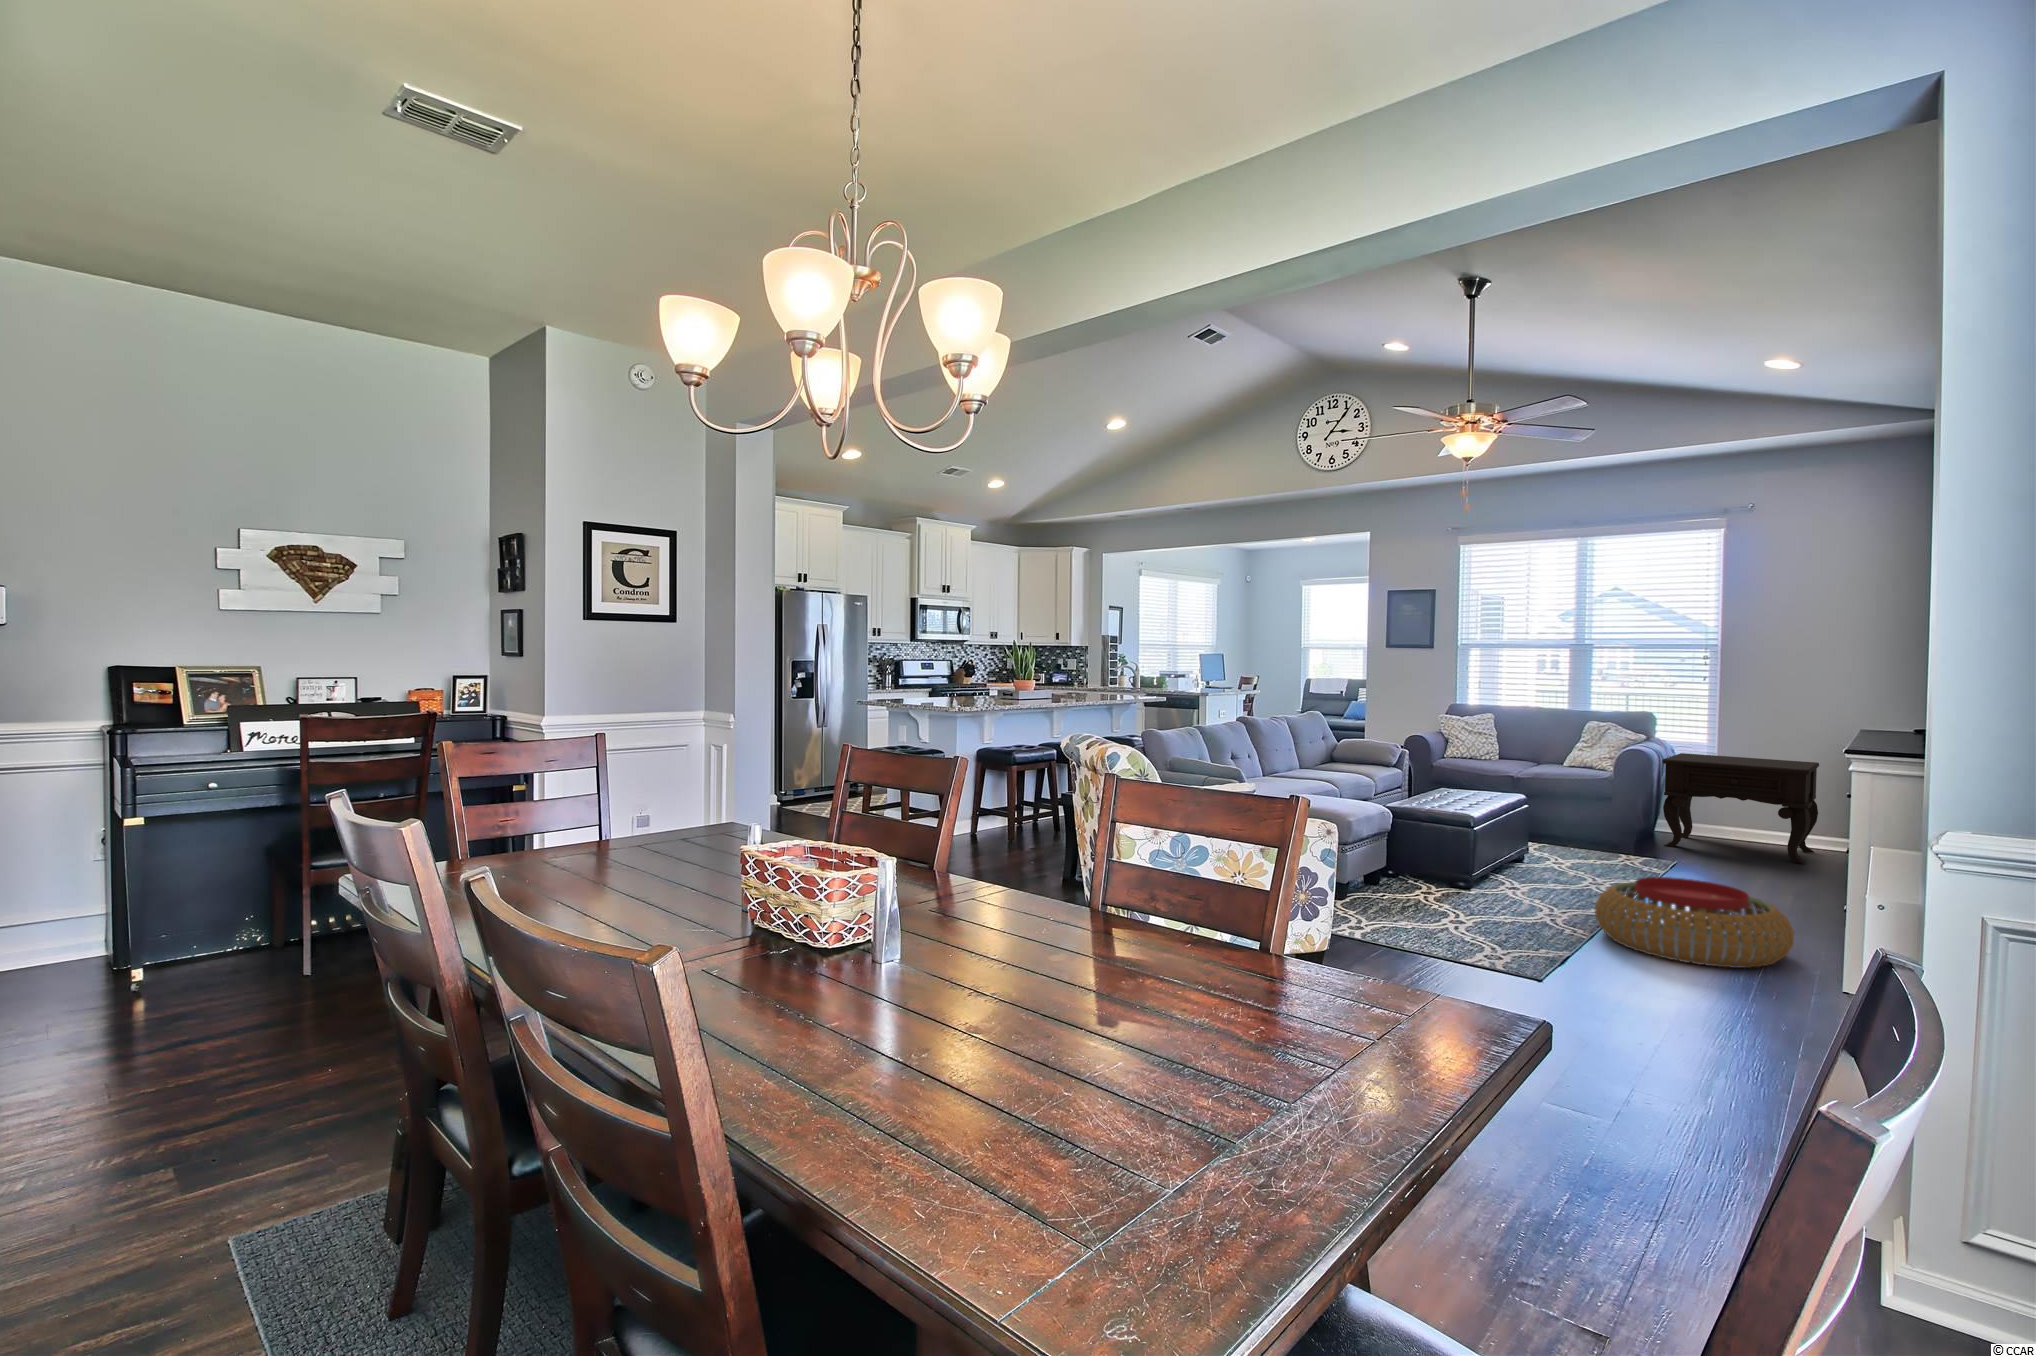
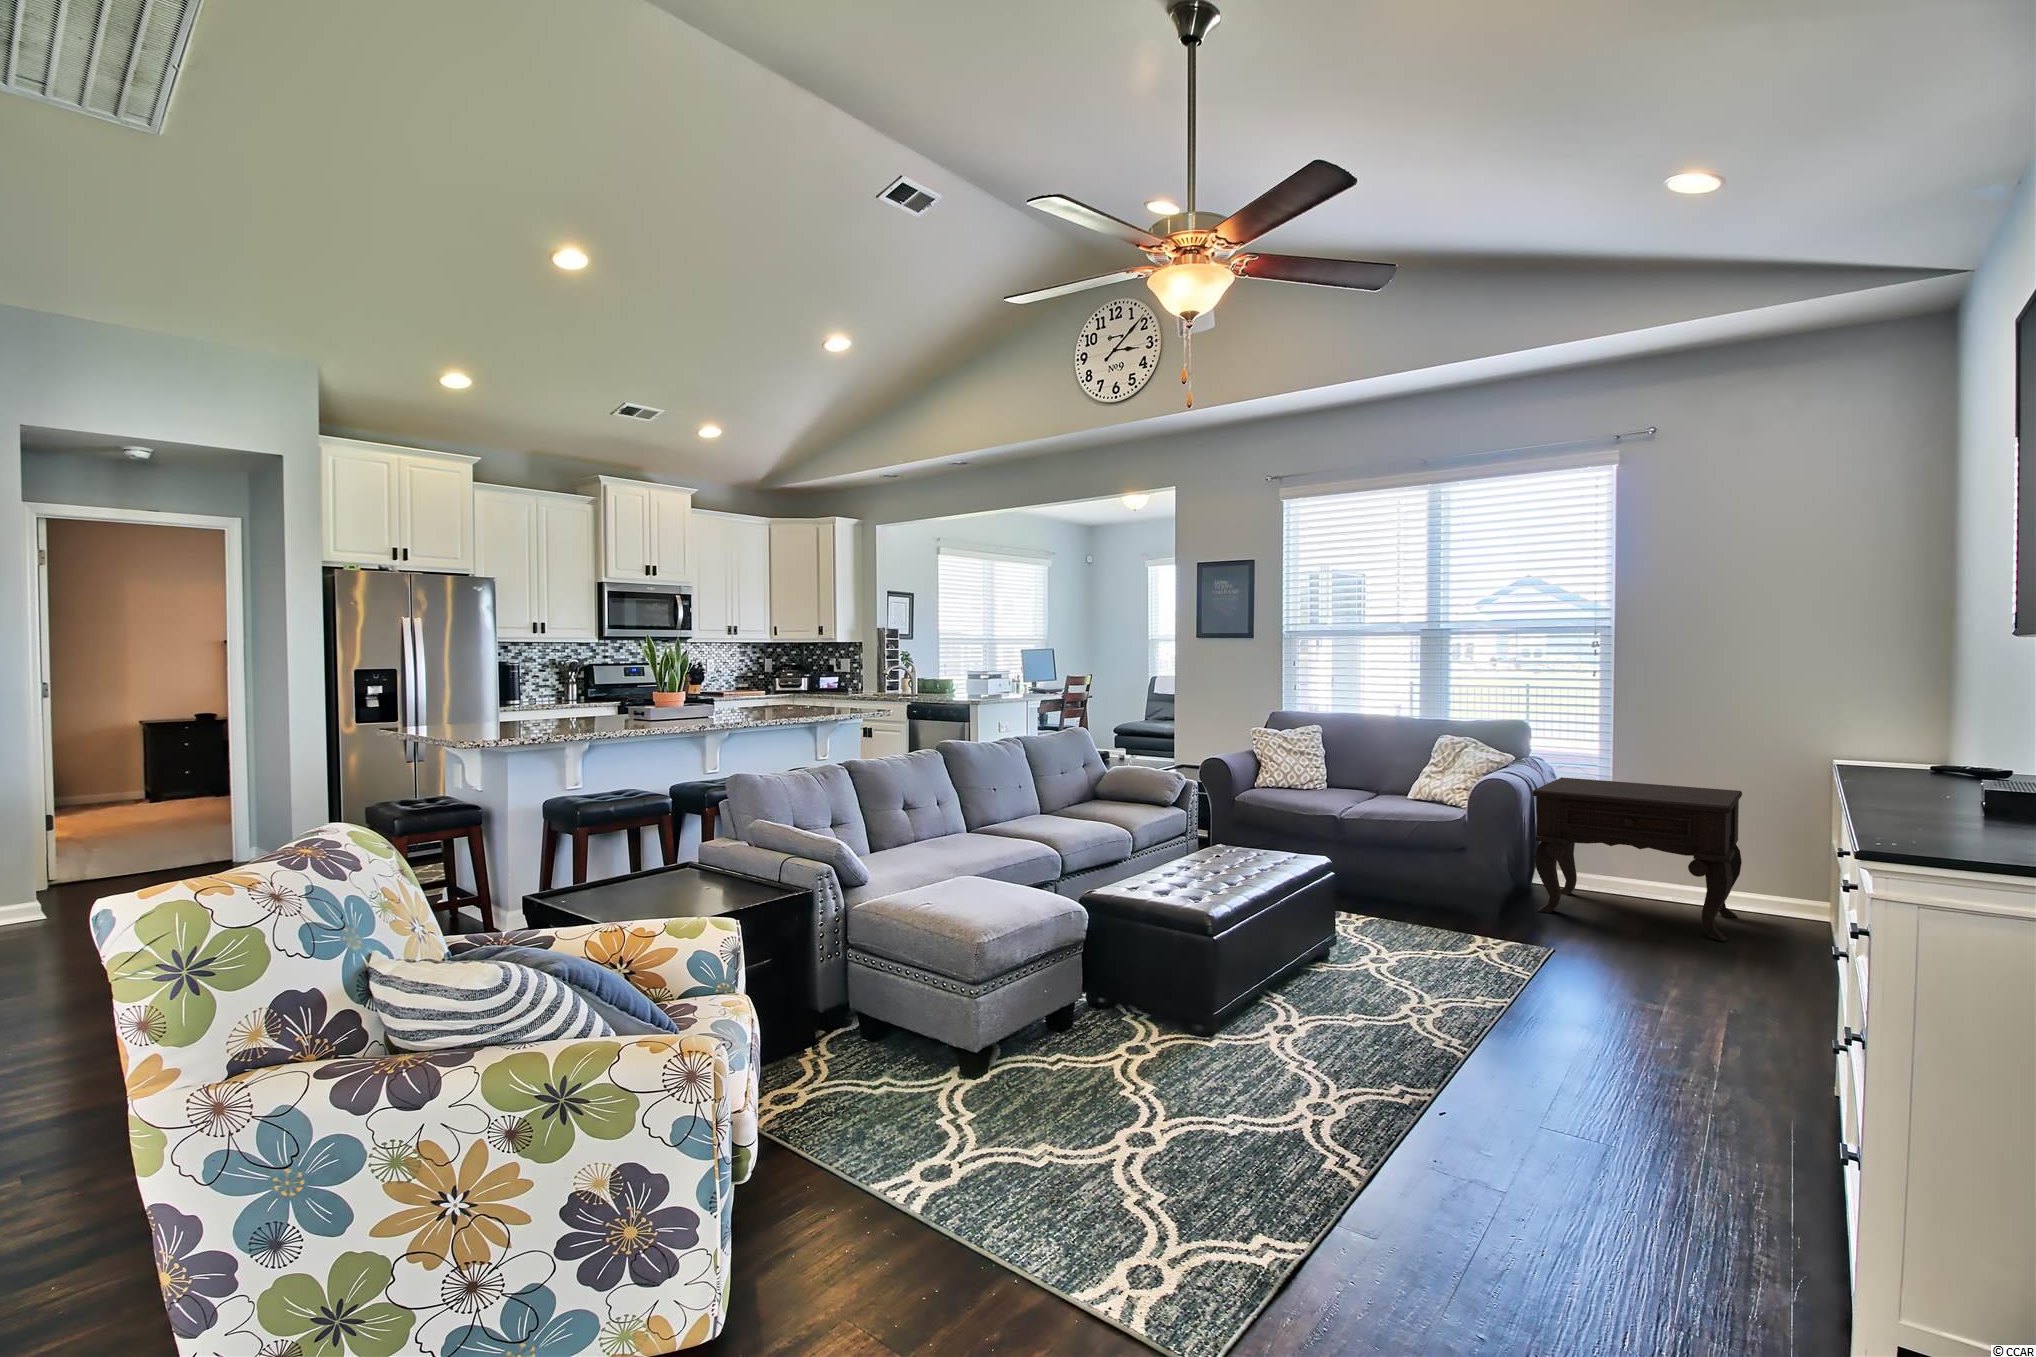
pouf: present [1595,877,1794,968] -> none [1384,1030,1720,1239]

